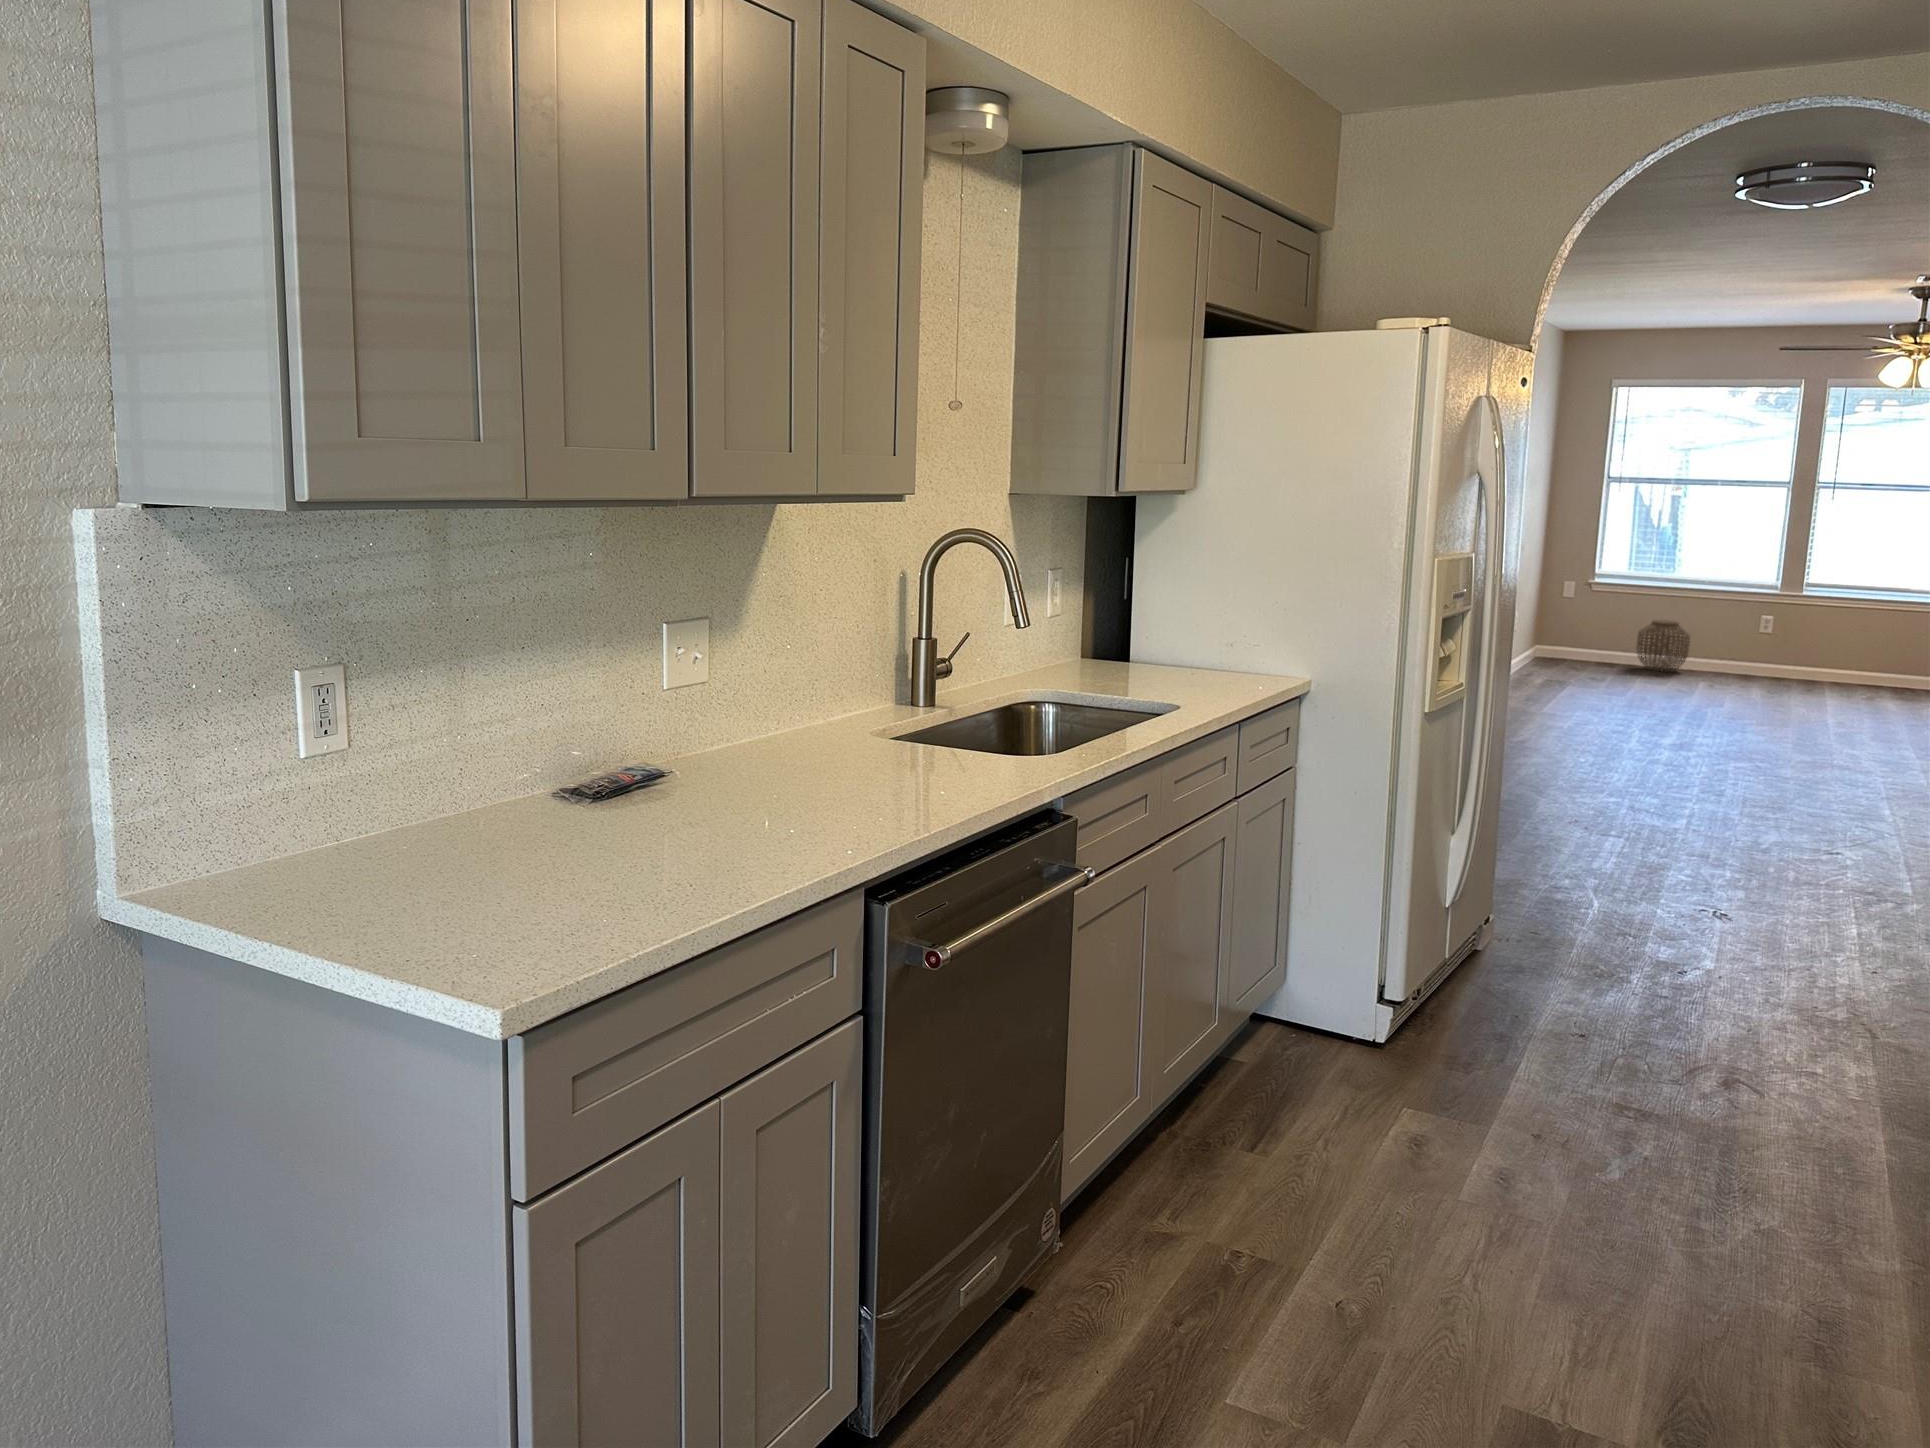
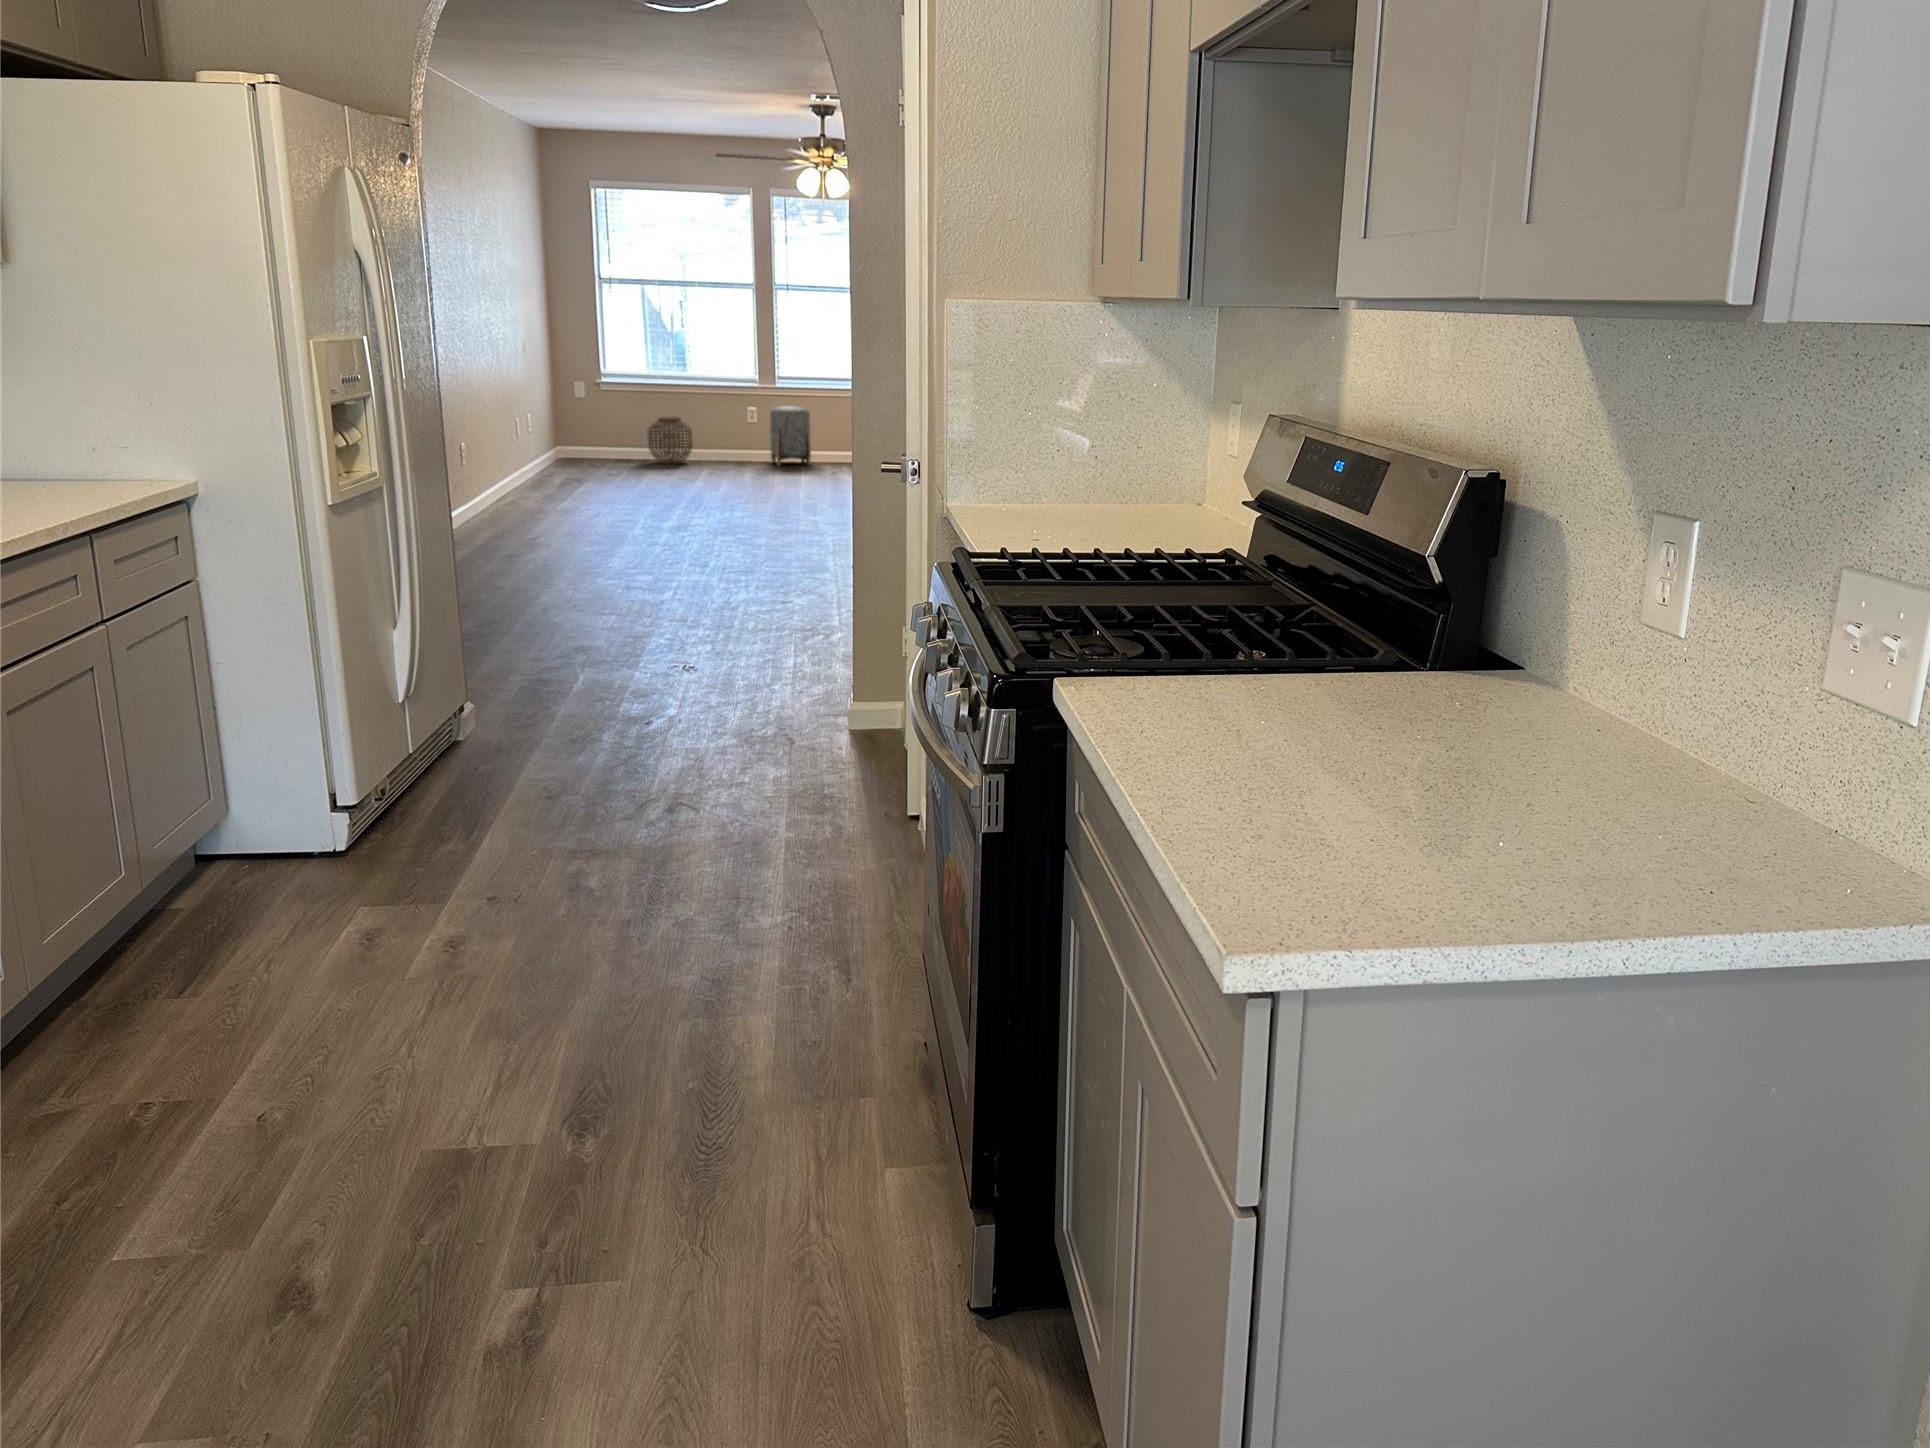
stool: none [1785,618,1844,688] -> present [770,406,811,466]

